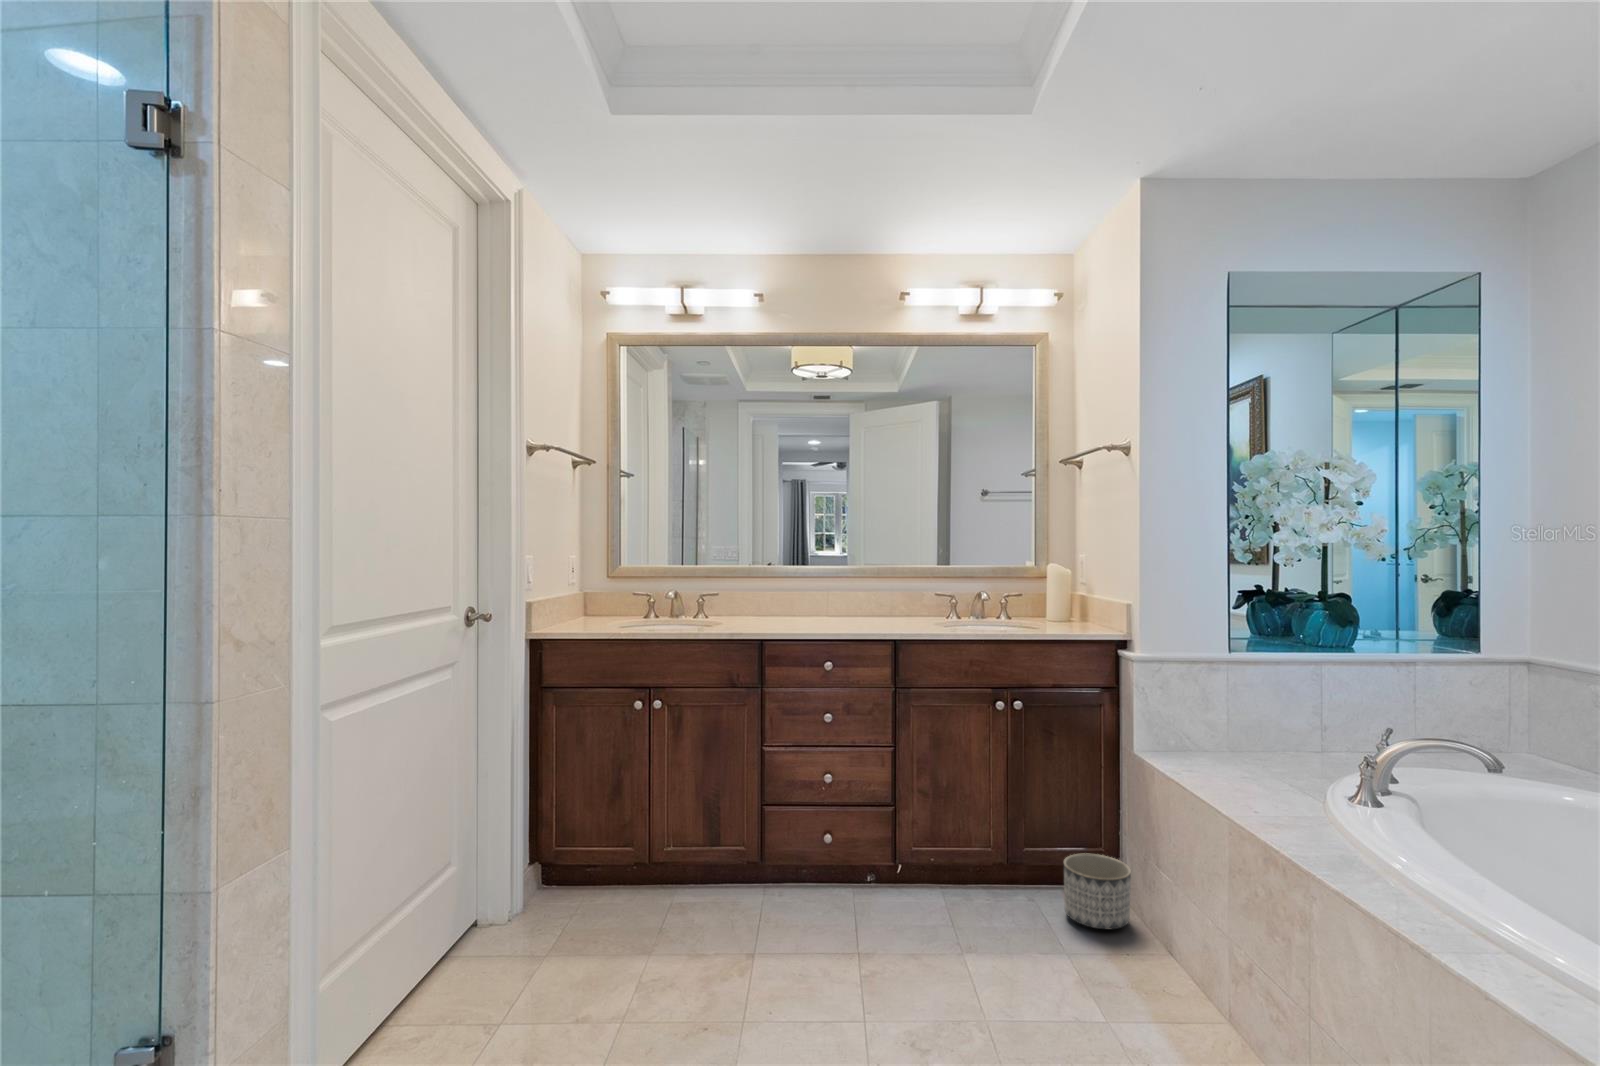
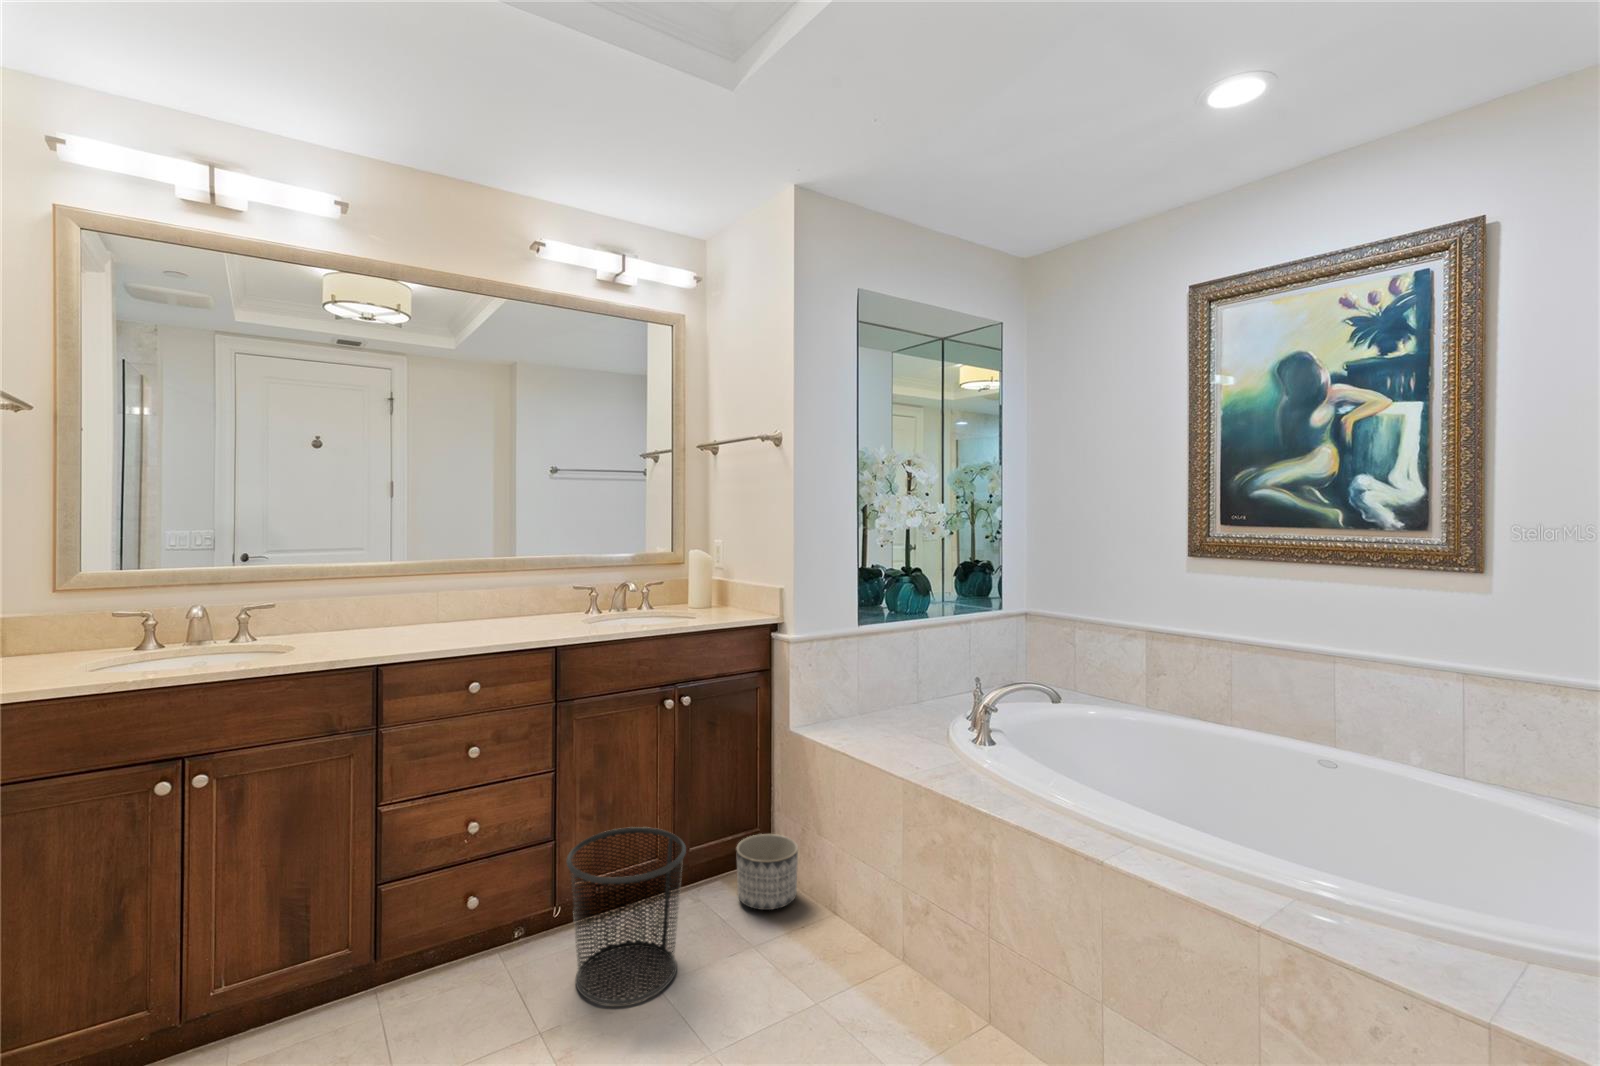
waste bin: none [885,807,990,956] -> present [566,827,686,1005]

